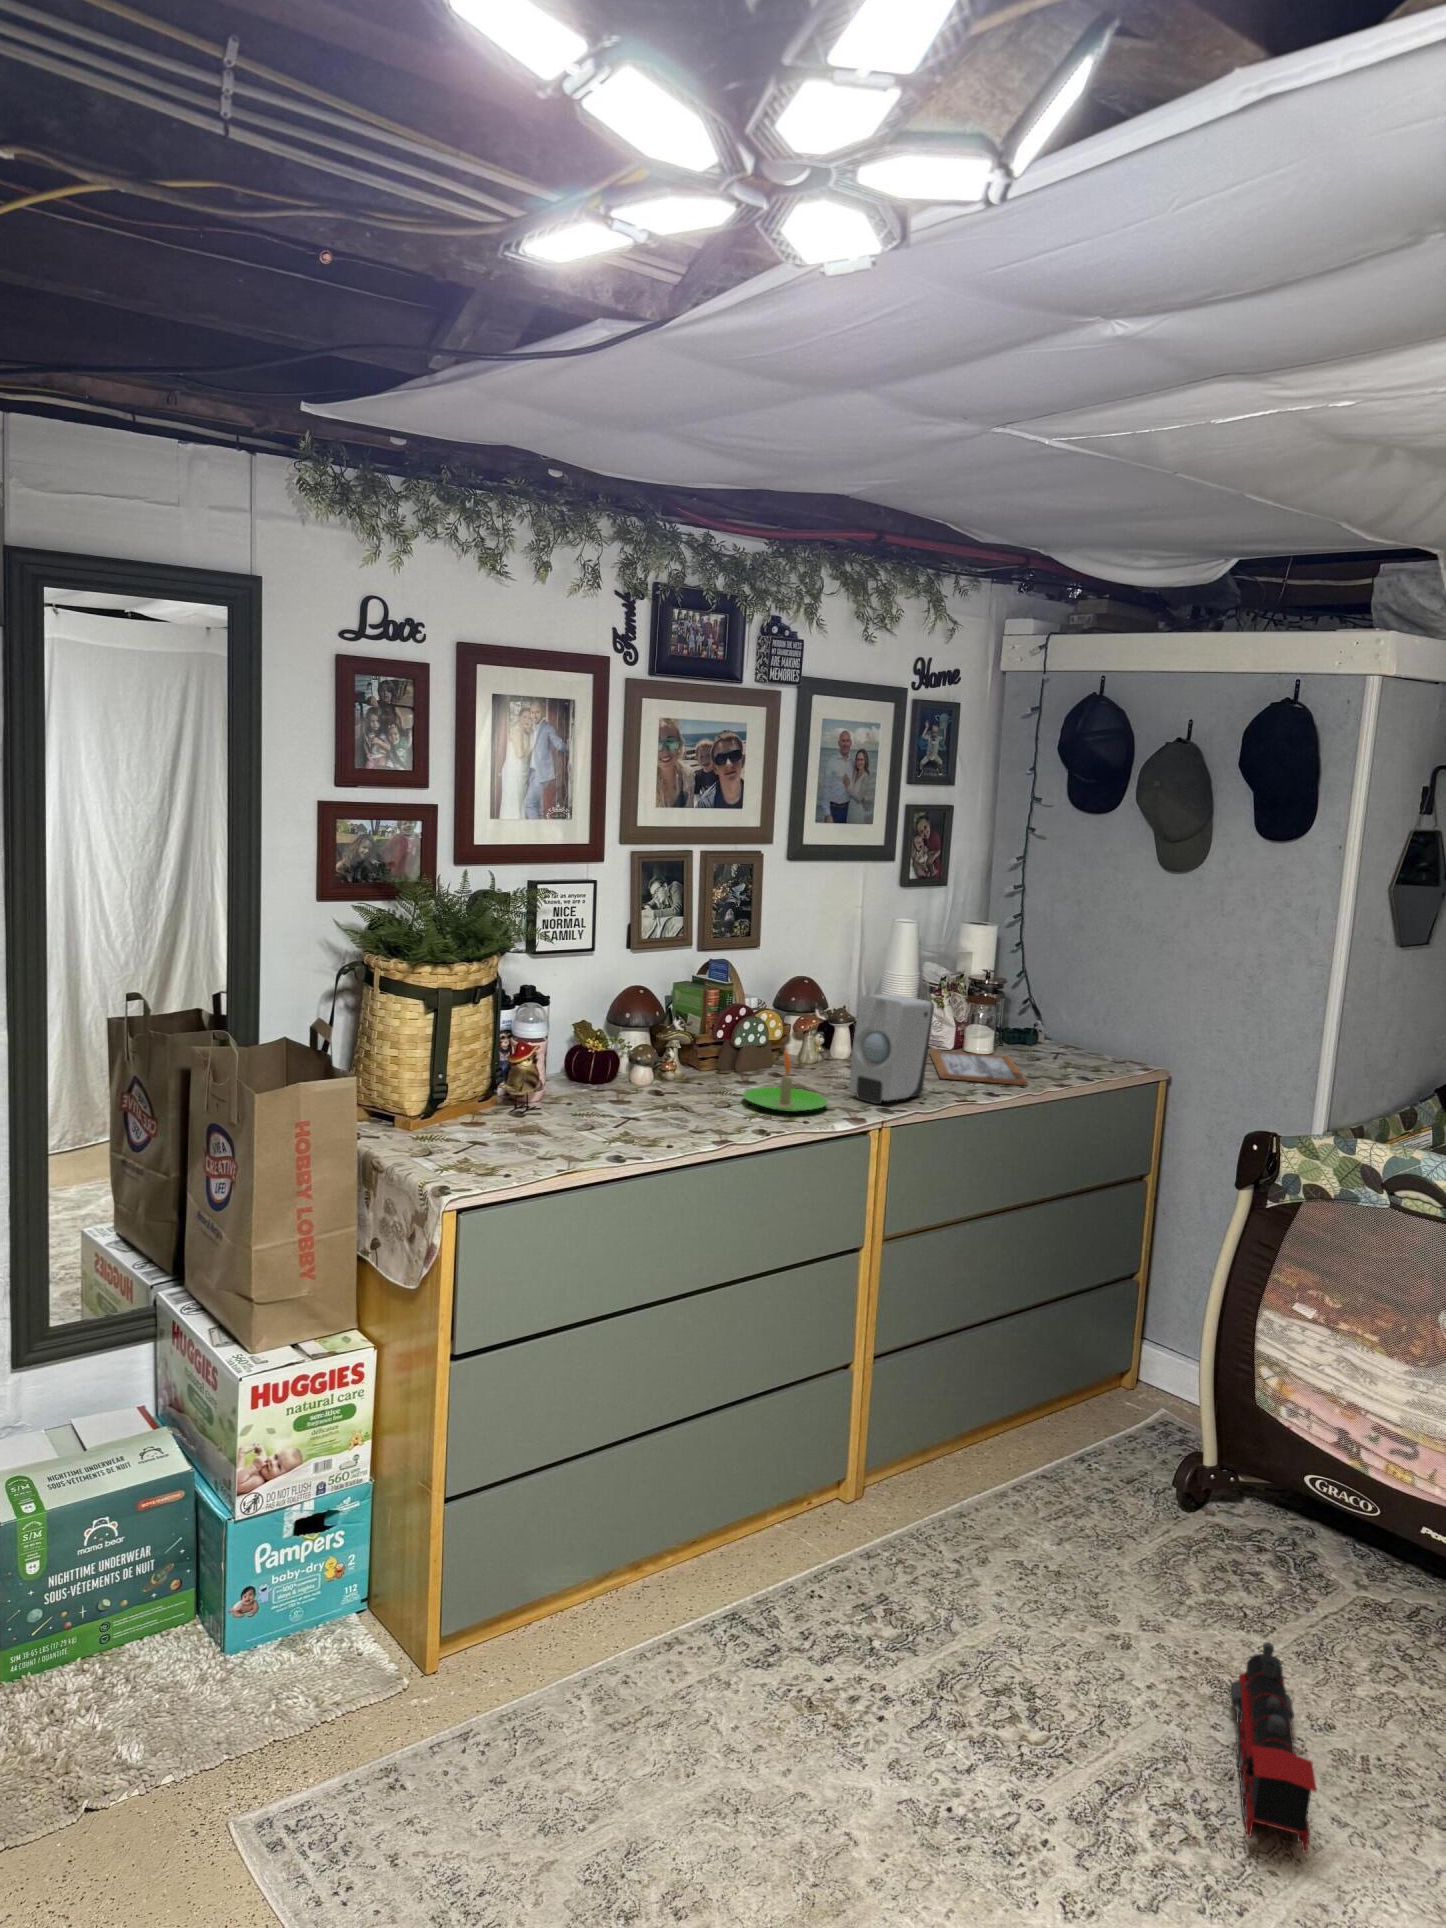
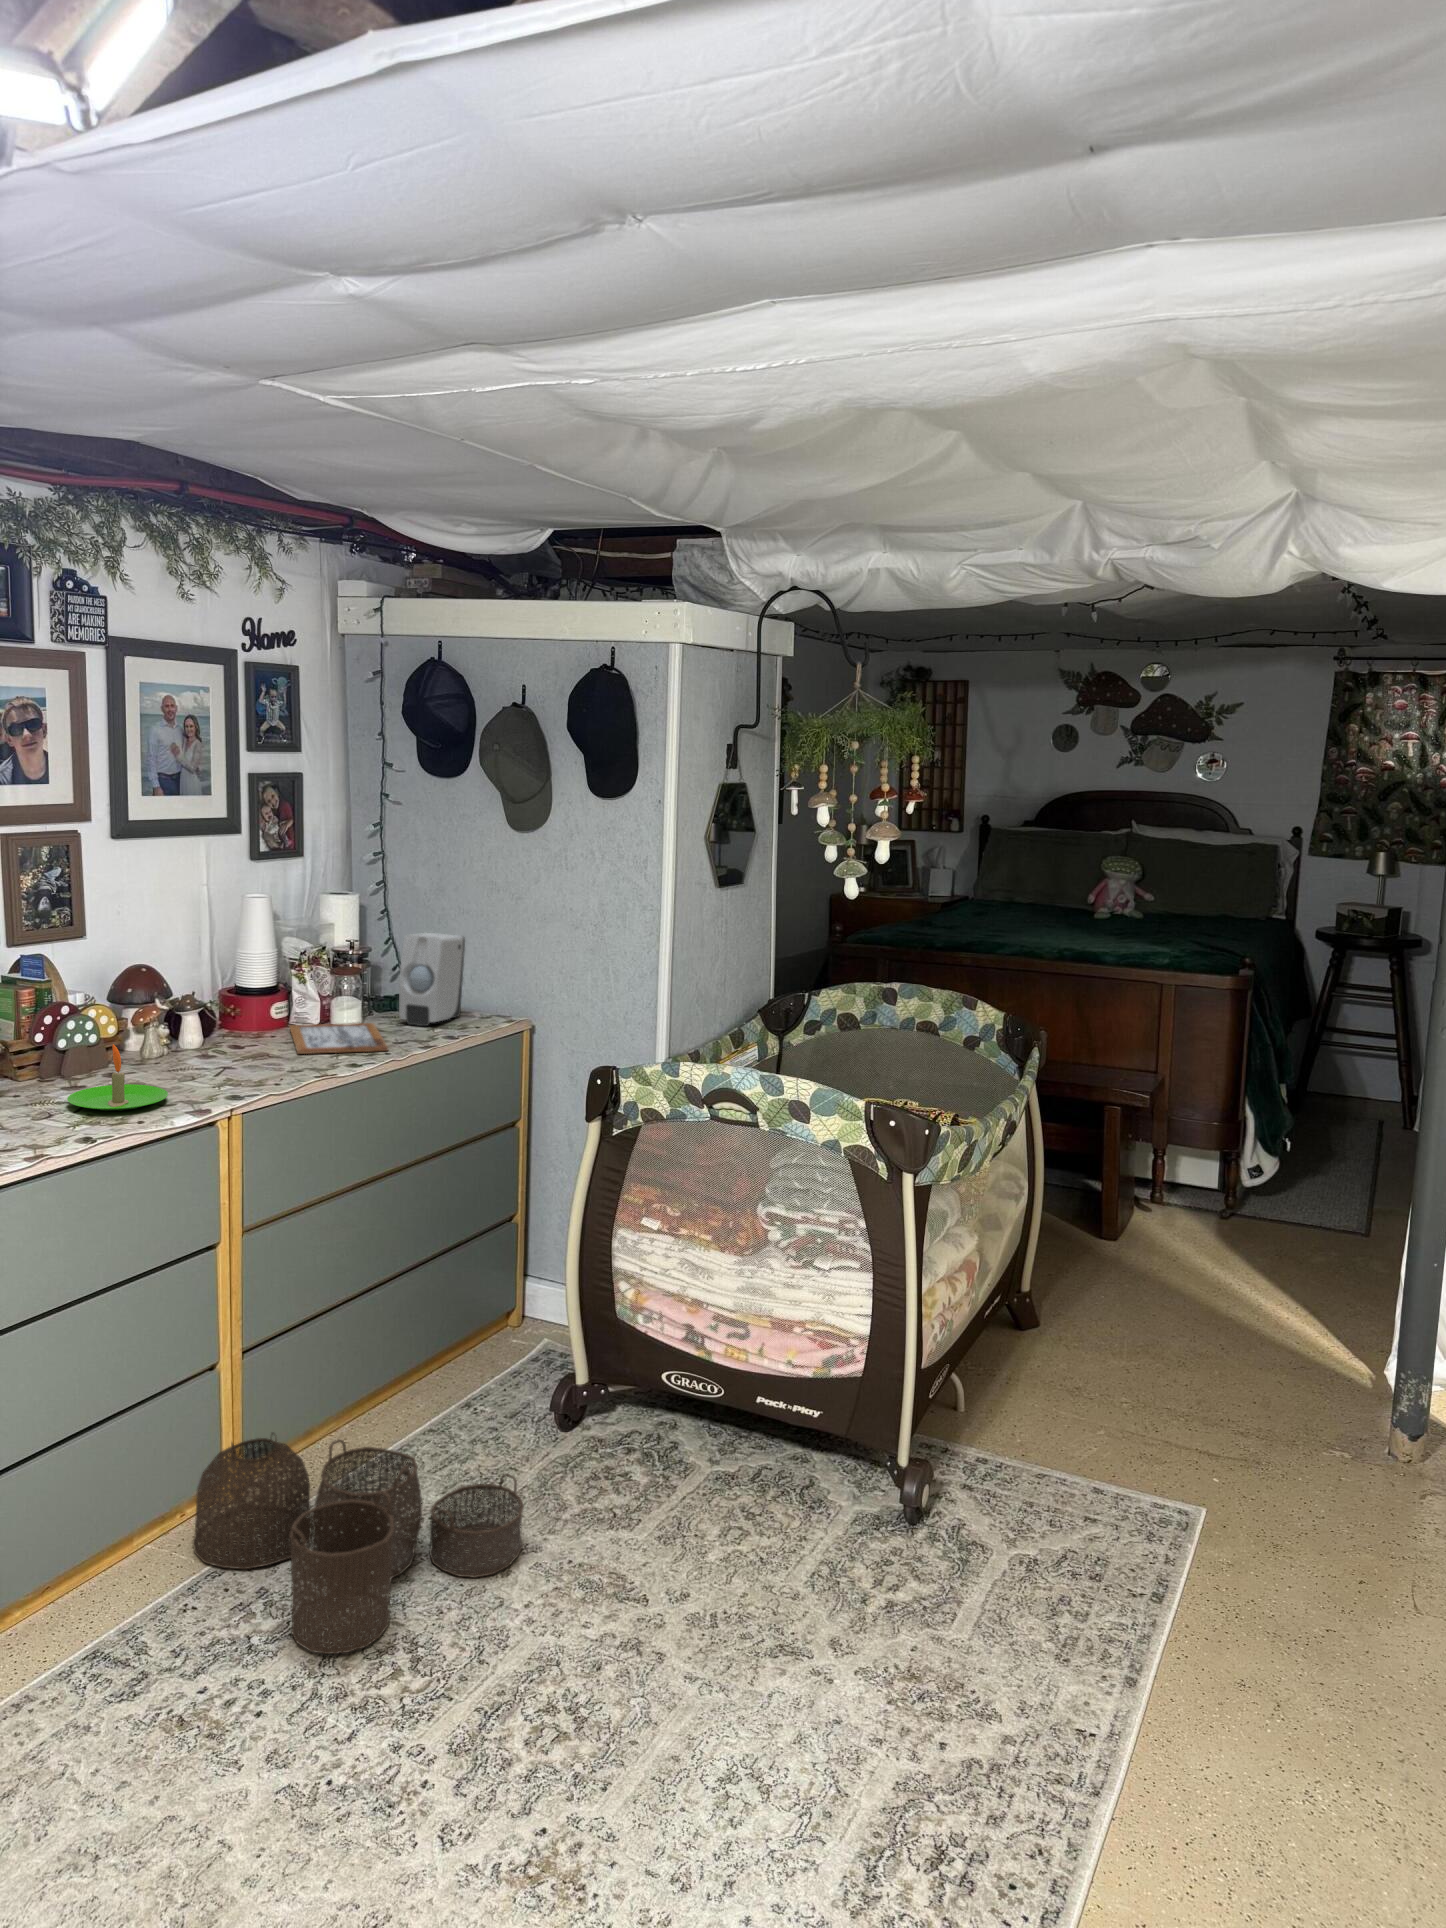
soap dispenser: present [849,995,934,1104] -> present [399,933,465,1026]
woven basket: none [817,1443,1148,1682] -> present [193,1433,524,1654]
toy train: present [1230,1642,1317,1853] -> none [598,1534,664,1716]

